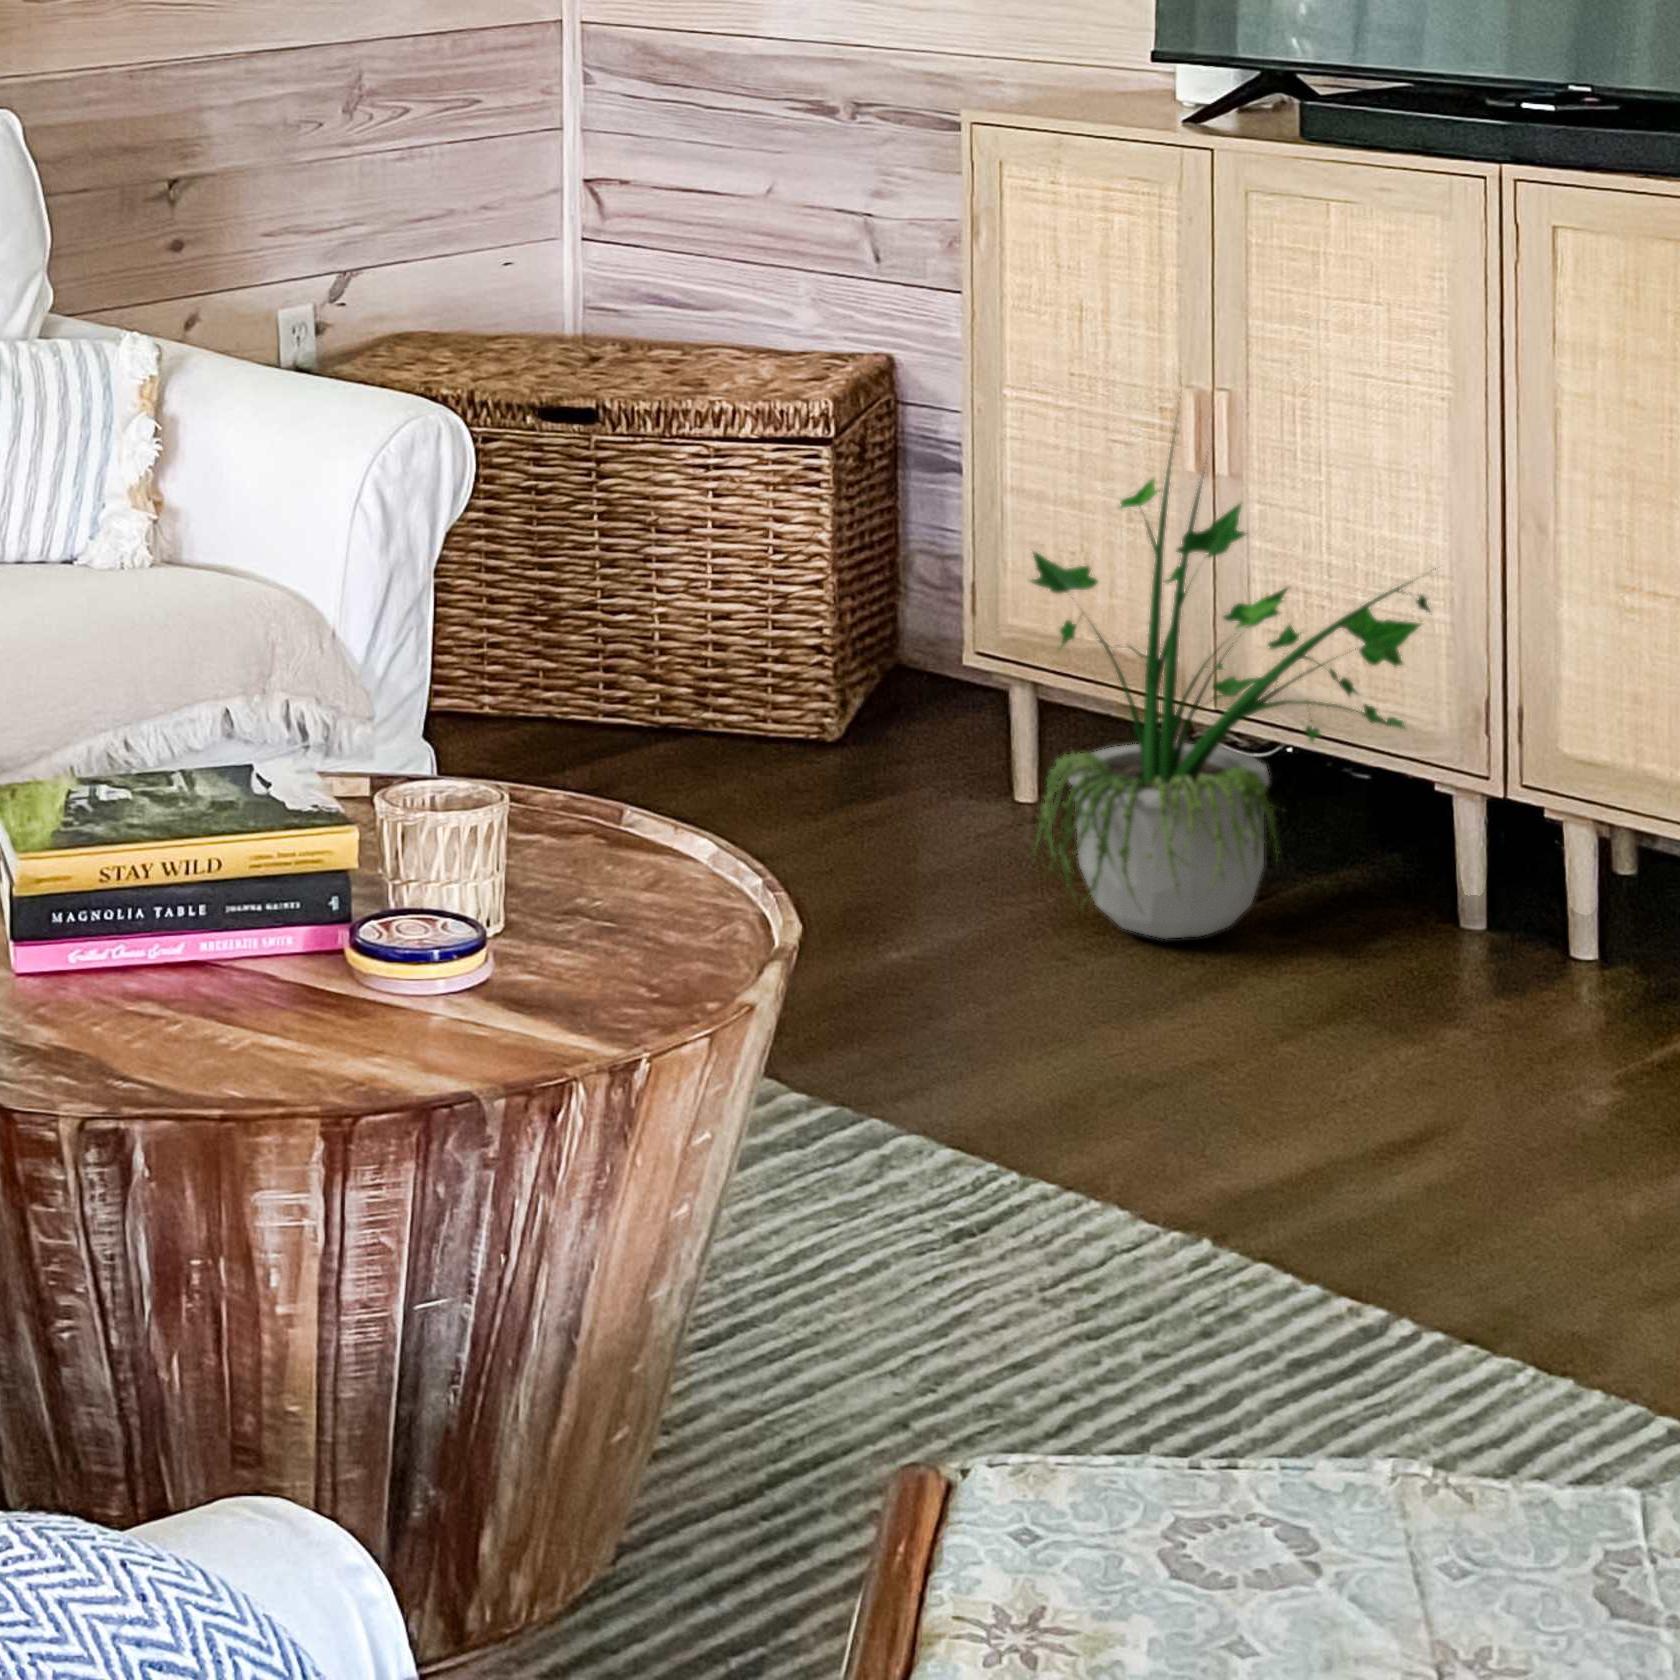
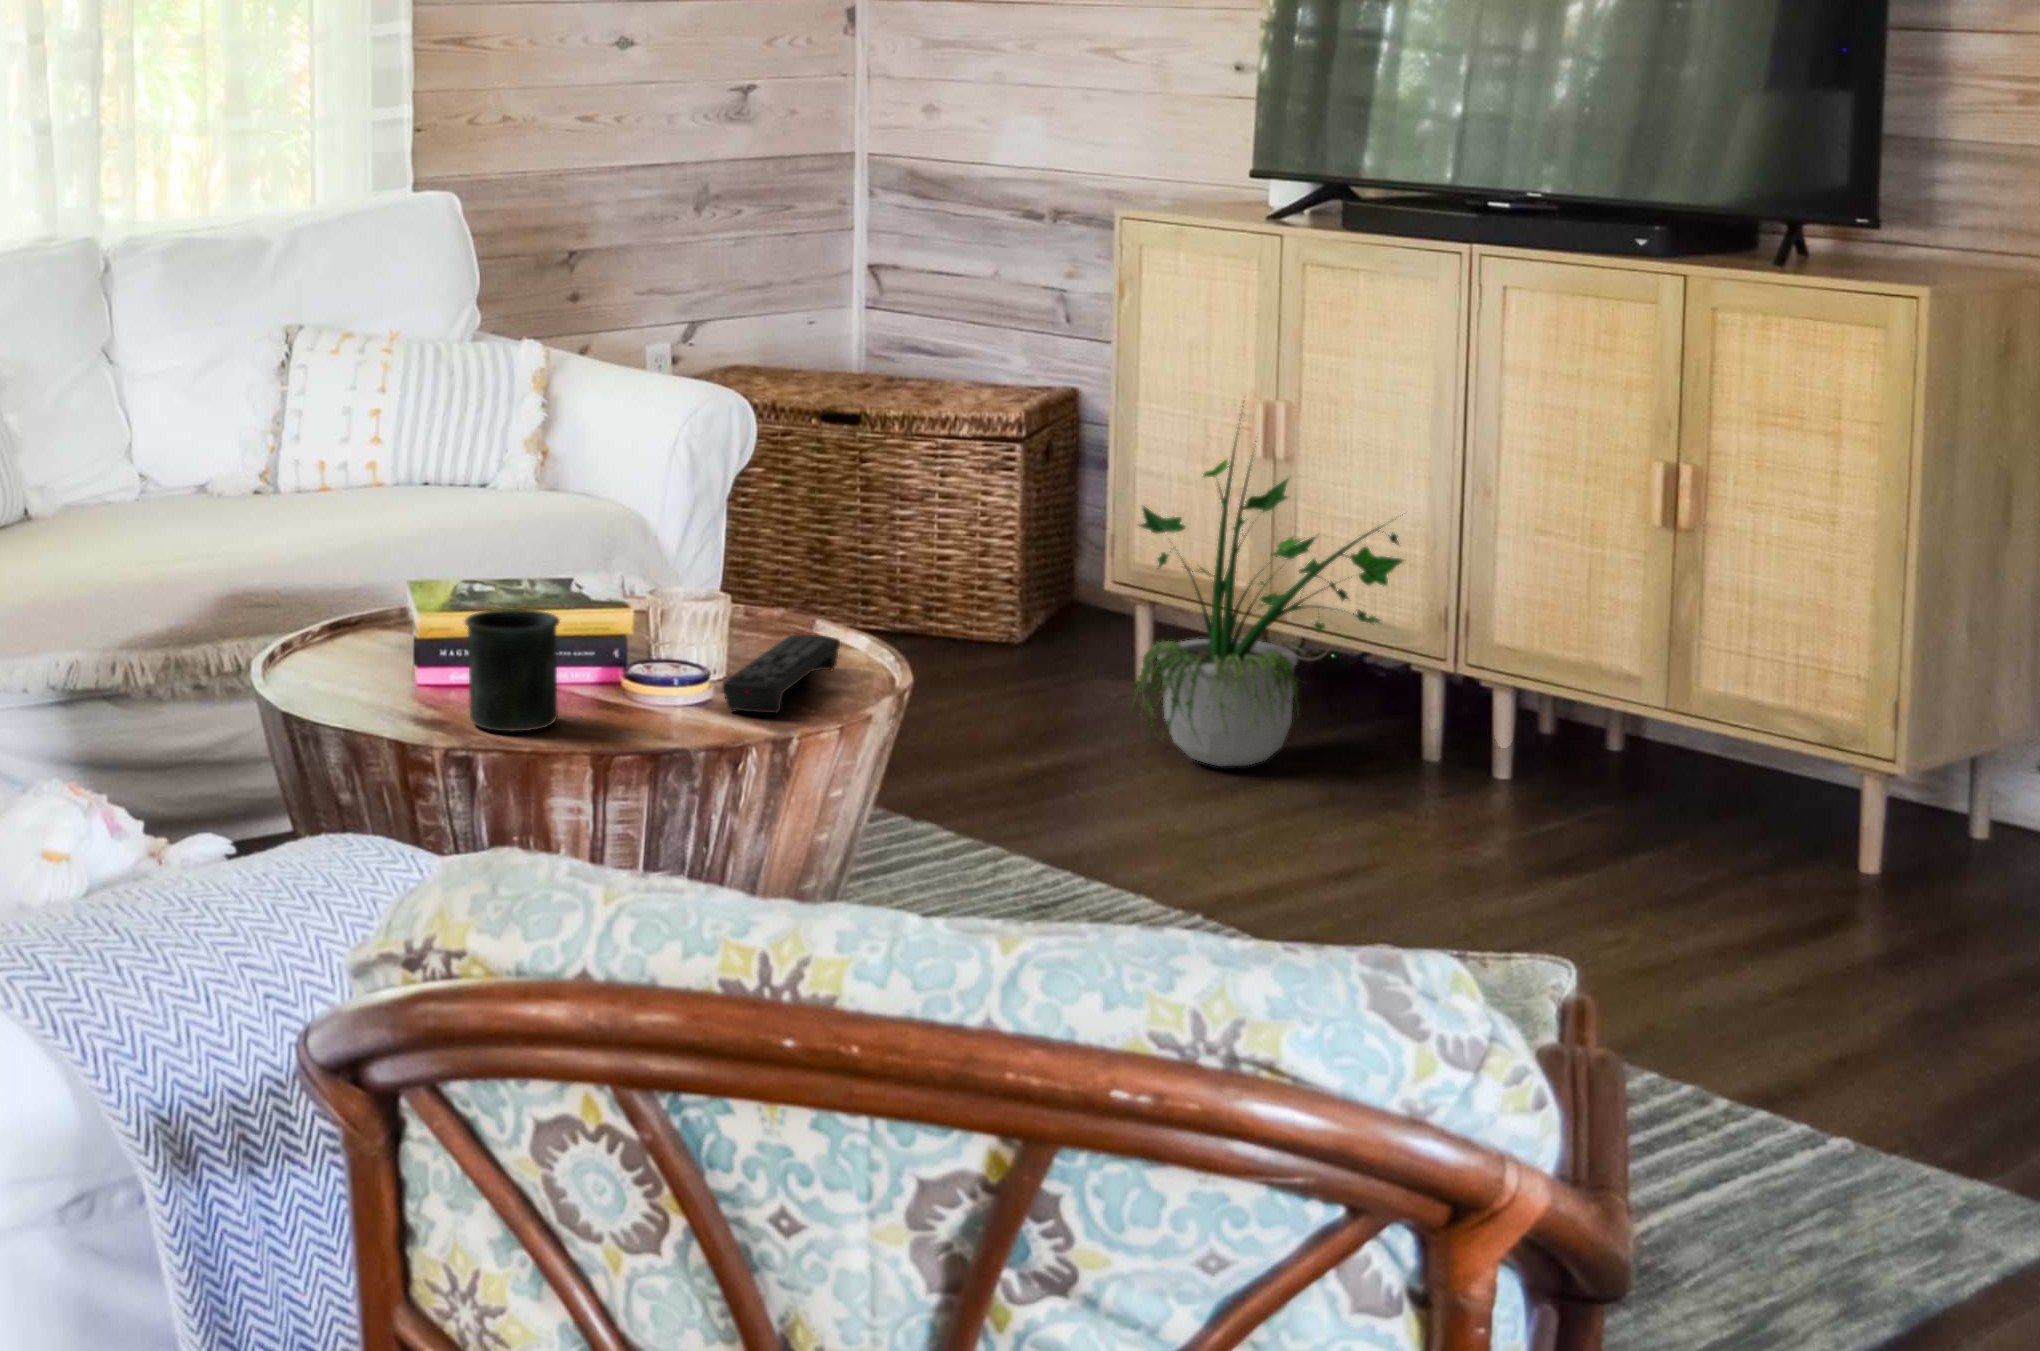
remote control: none [518,851,684,1011] -> present [722,635,840,714]
mug: none [96,857,255,1074] -> present [465,609,559,731]

